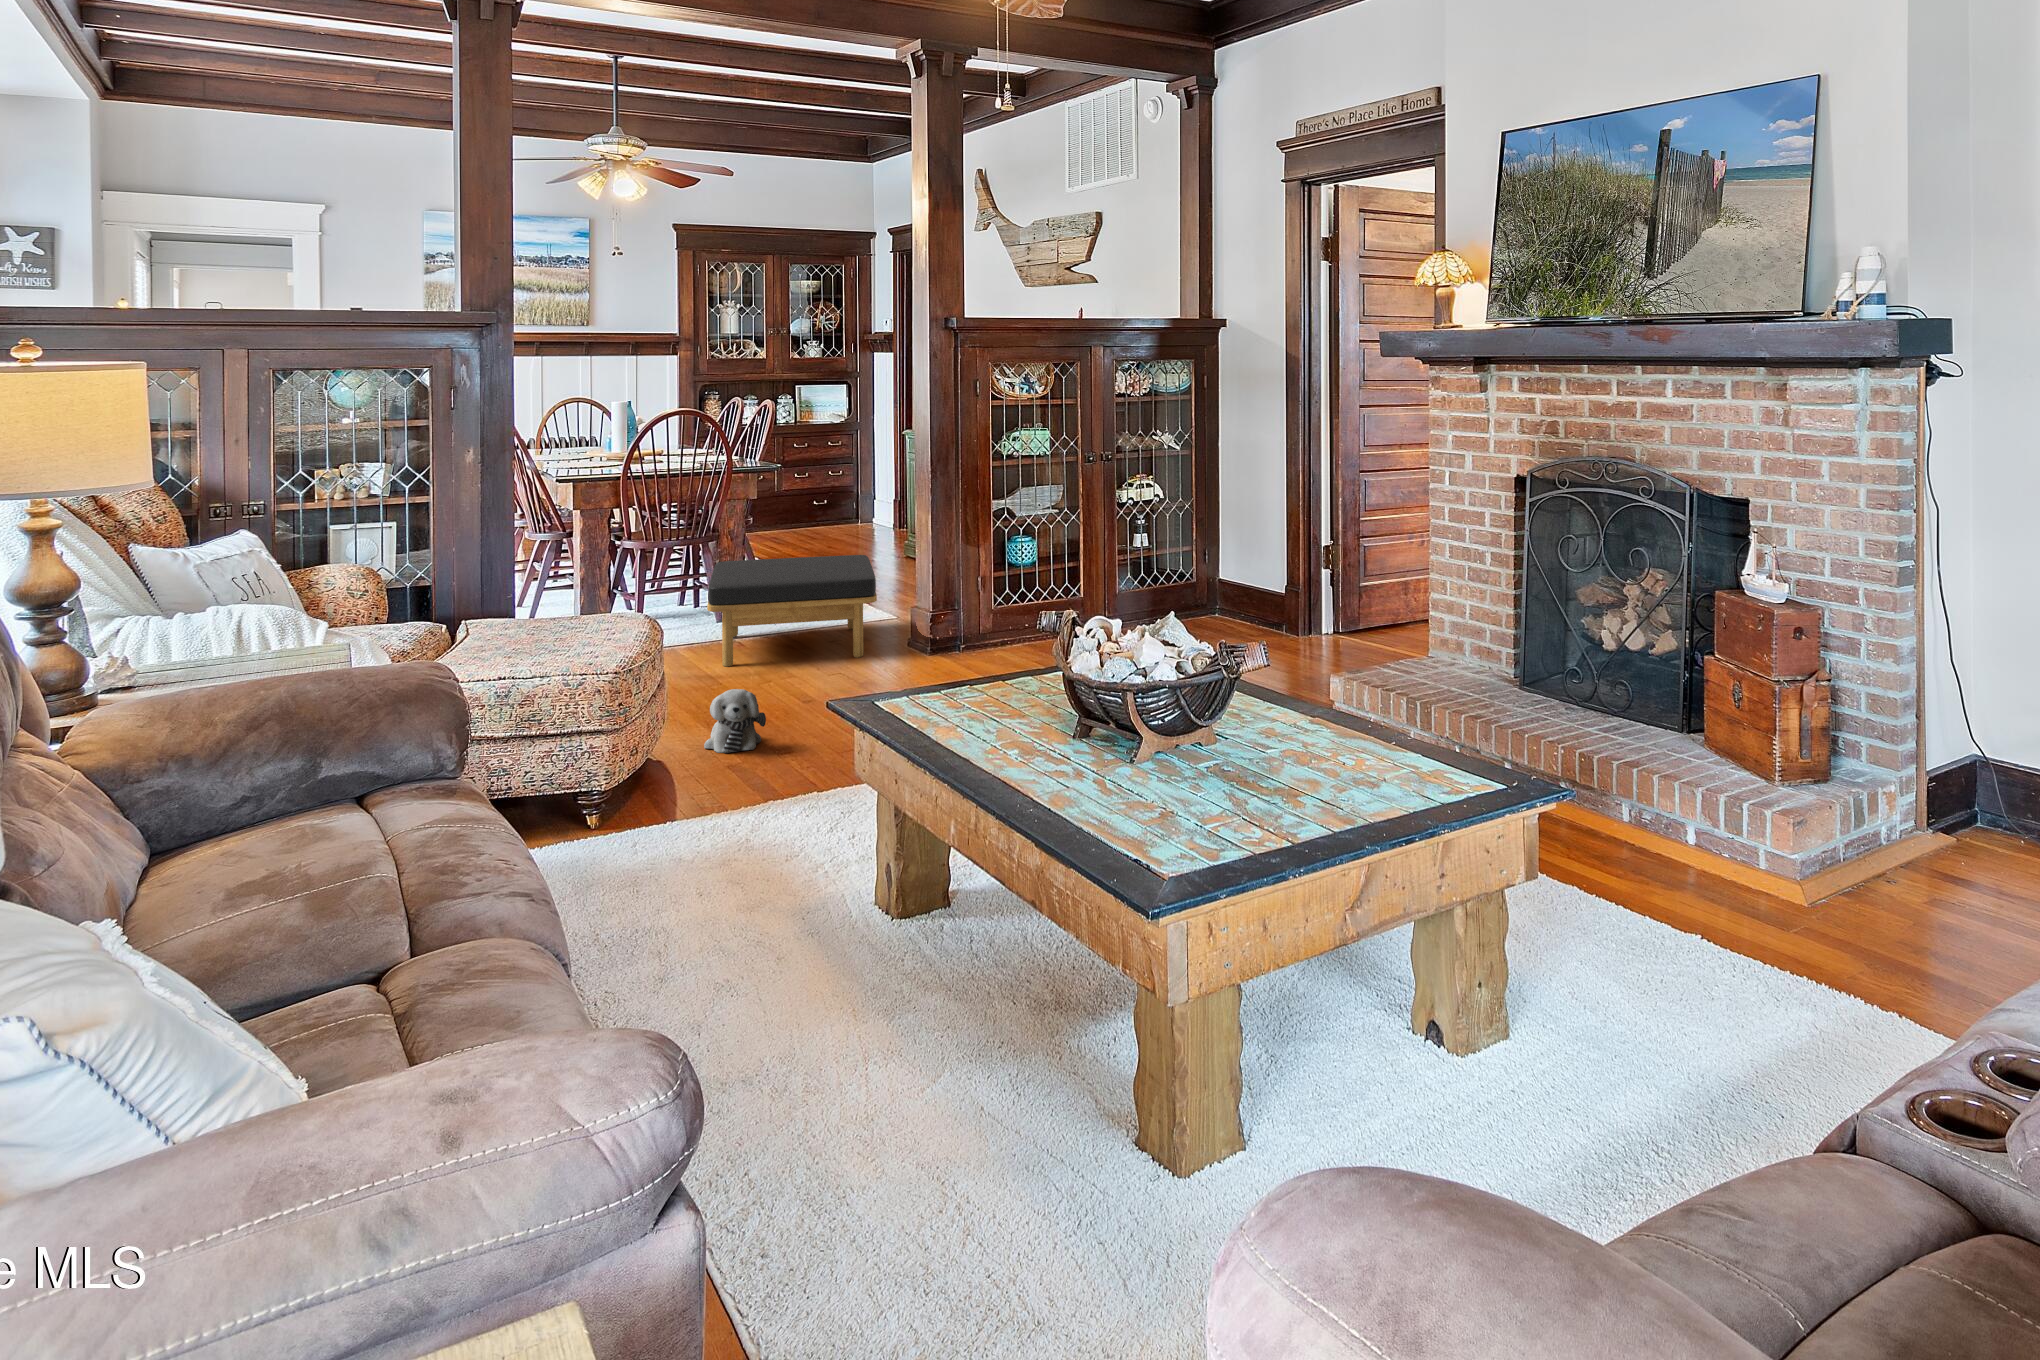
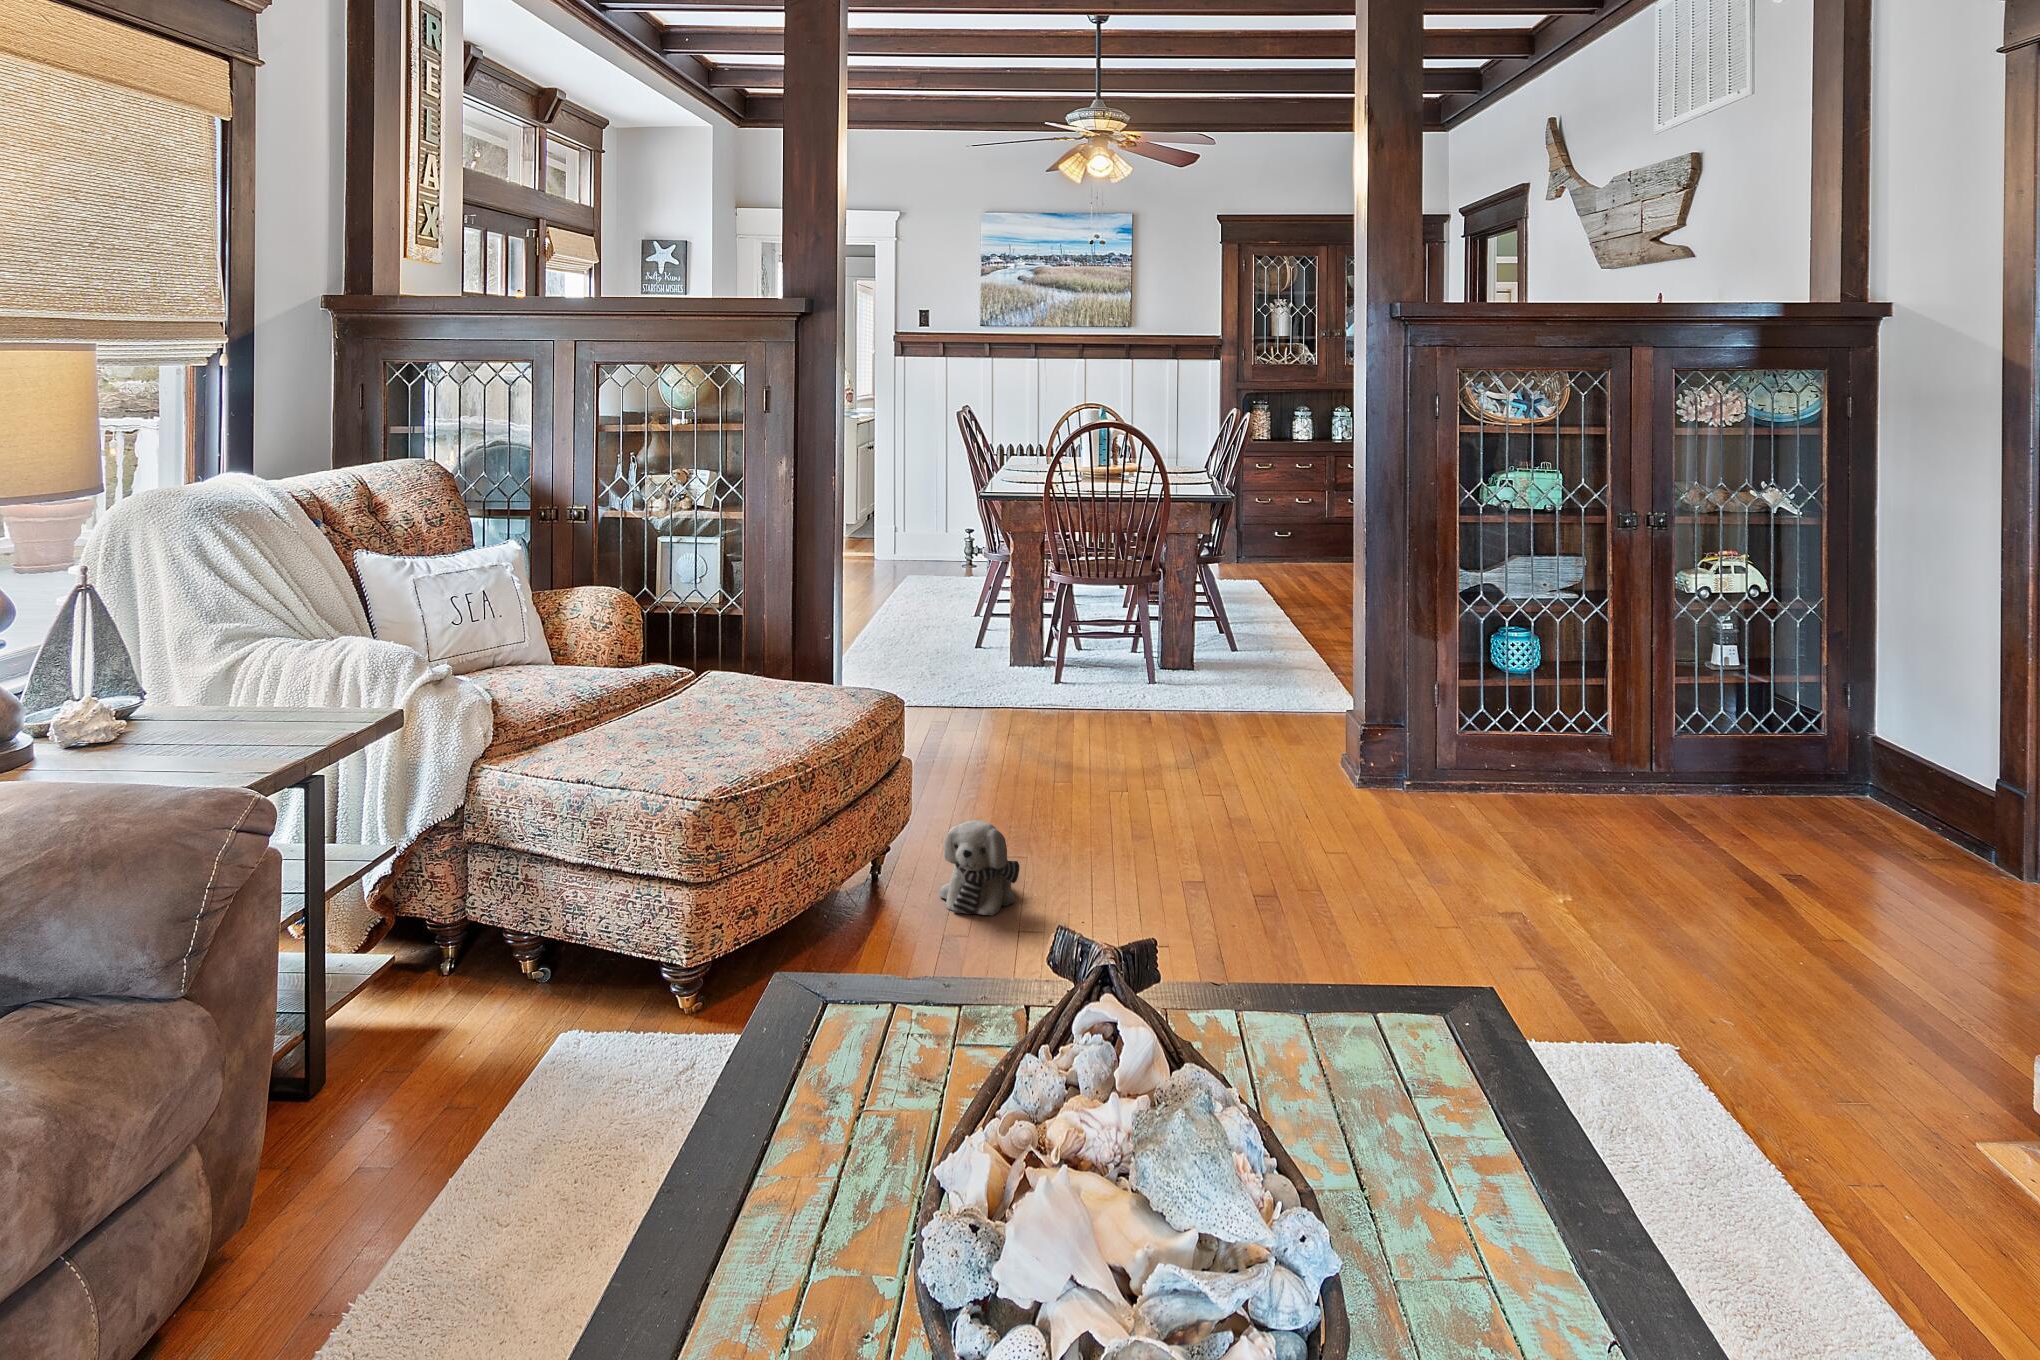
ottoman: present [707,555,877,667] -> none [1074,614,1315,776]

